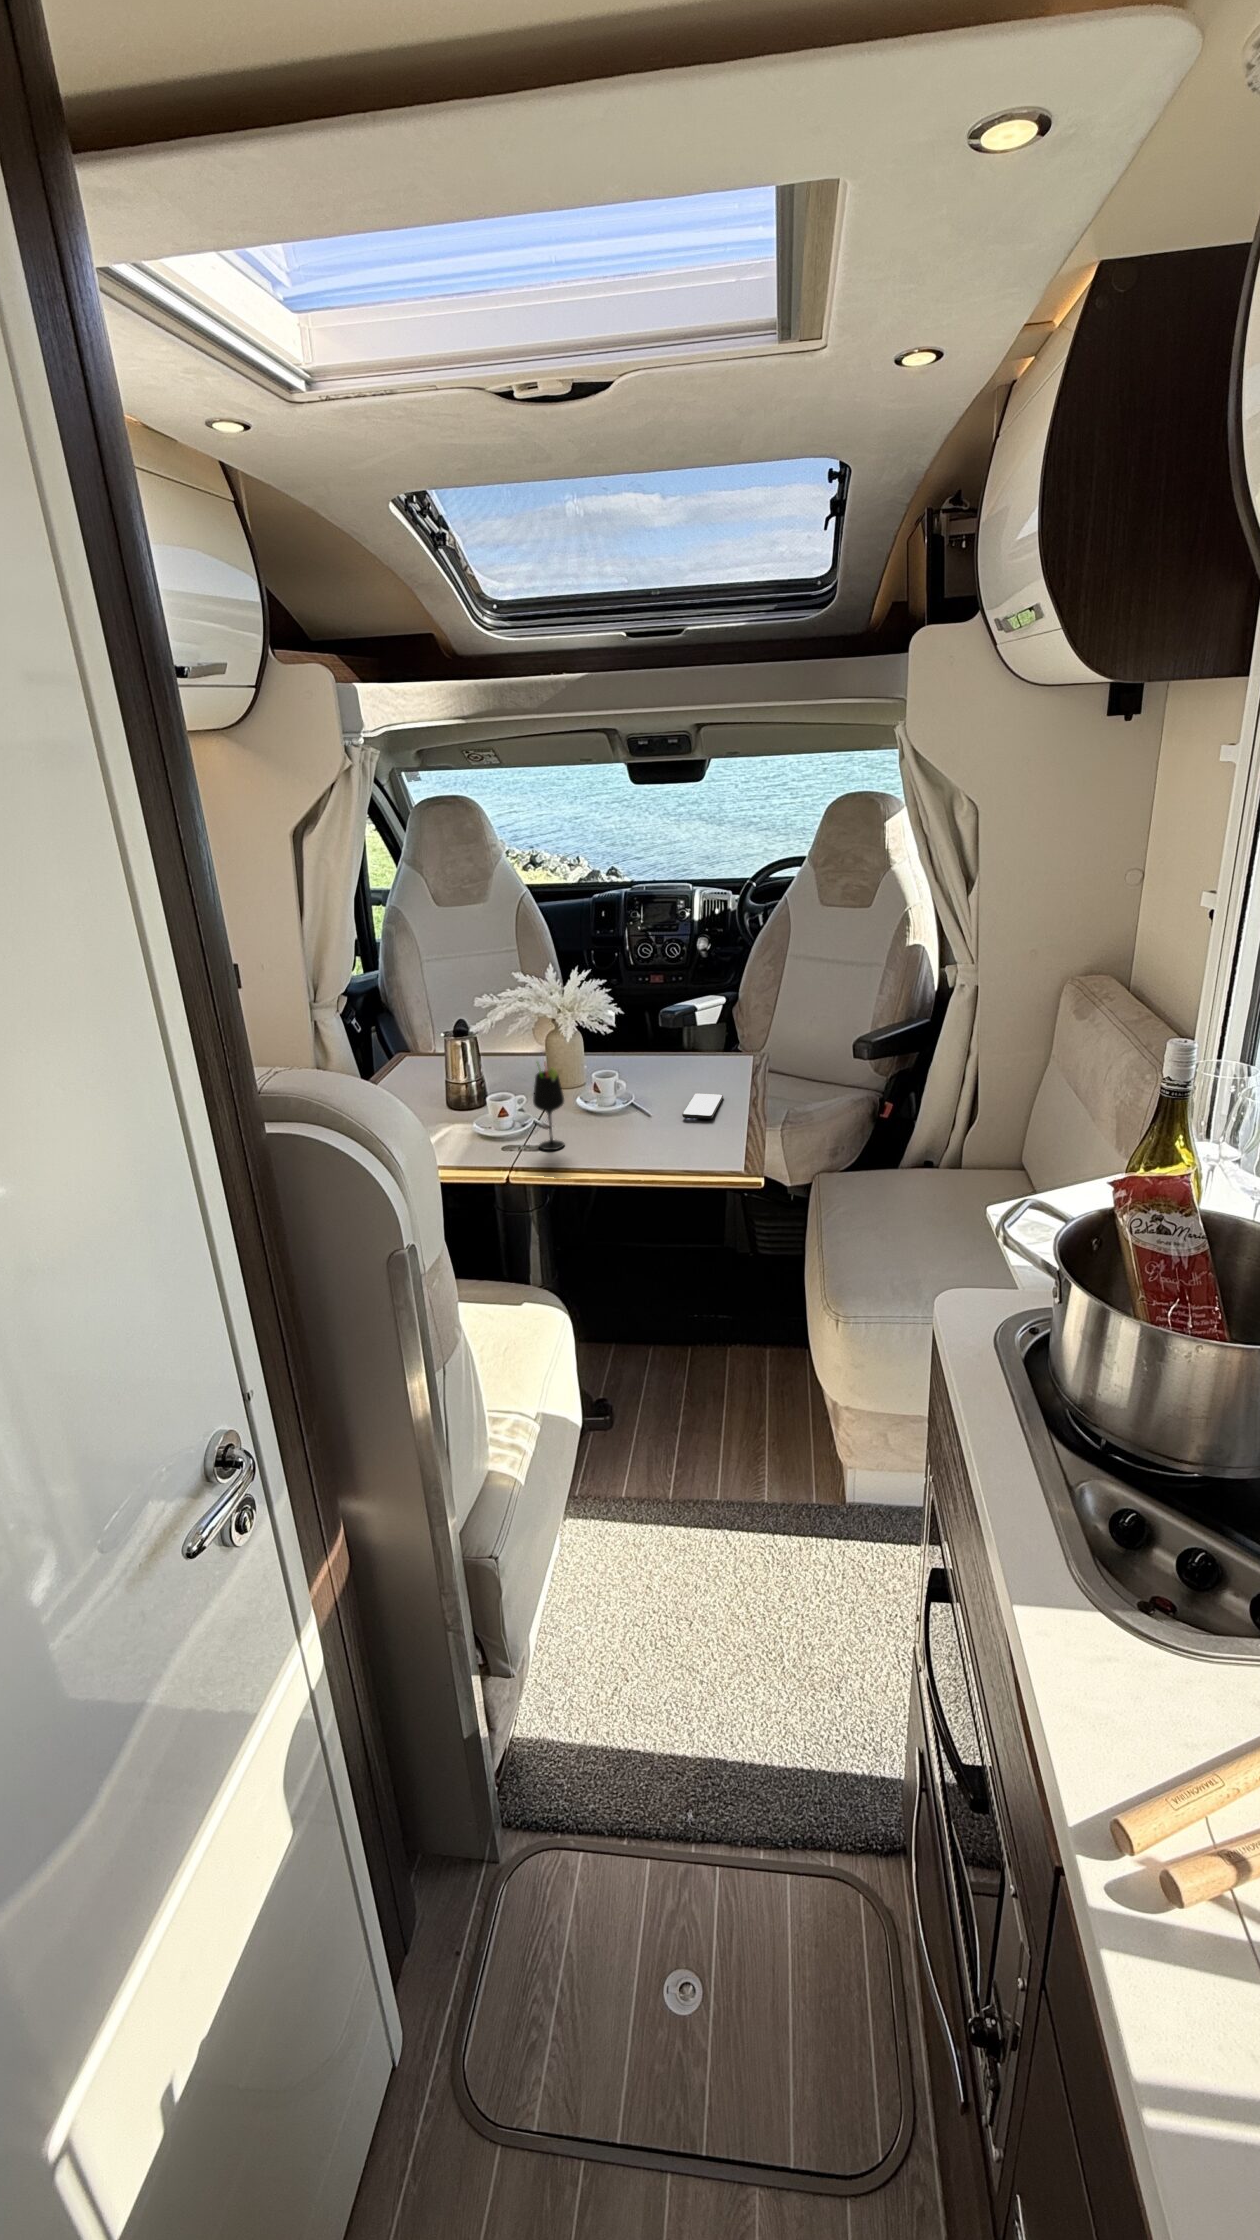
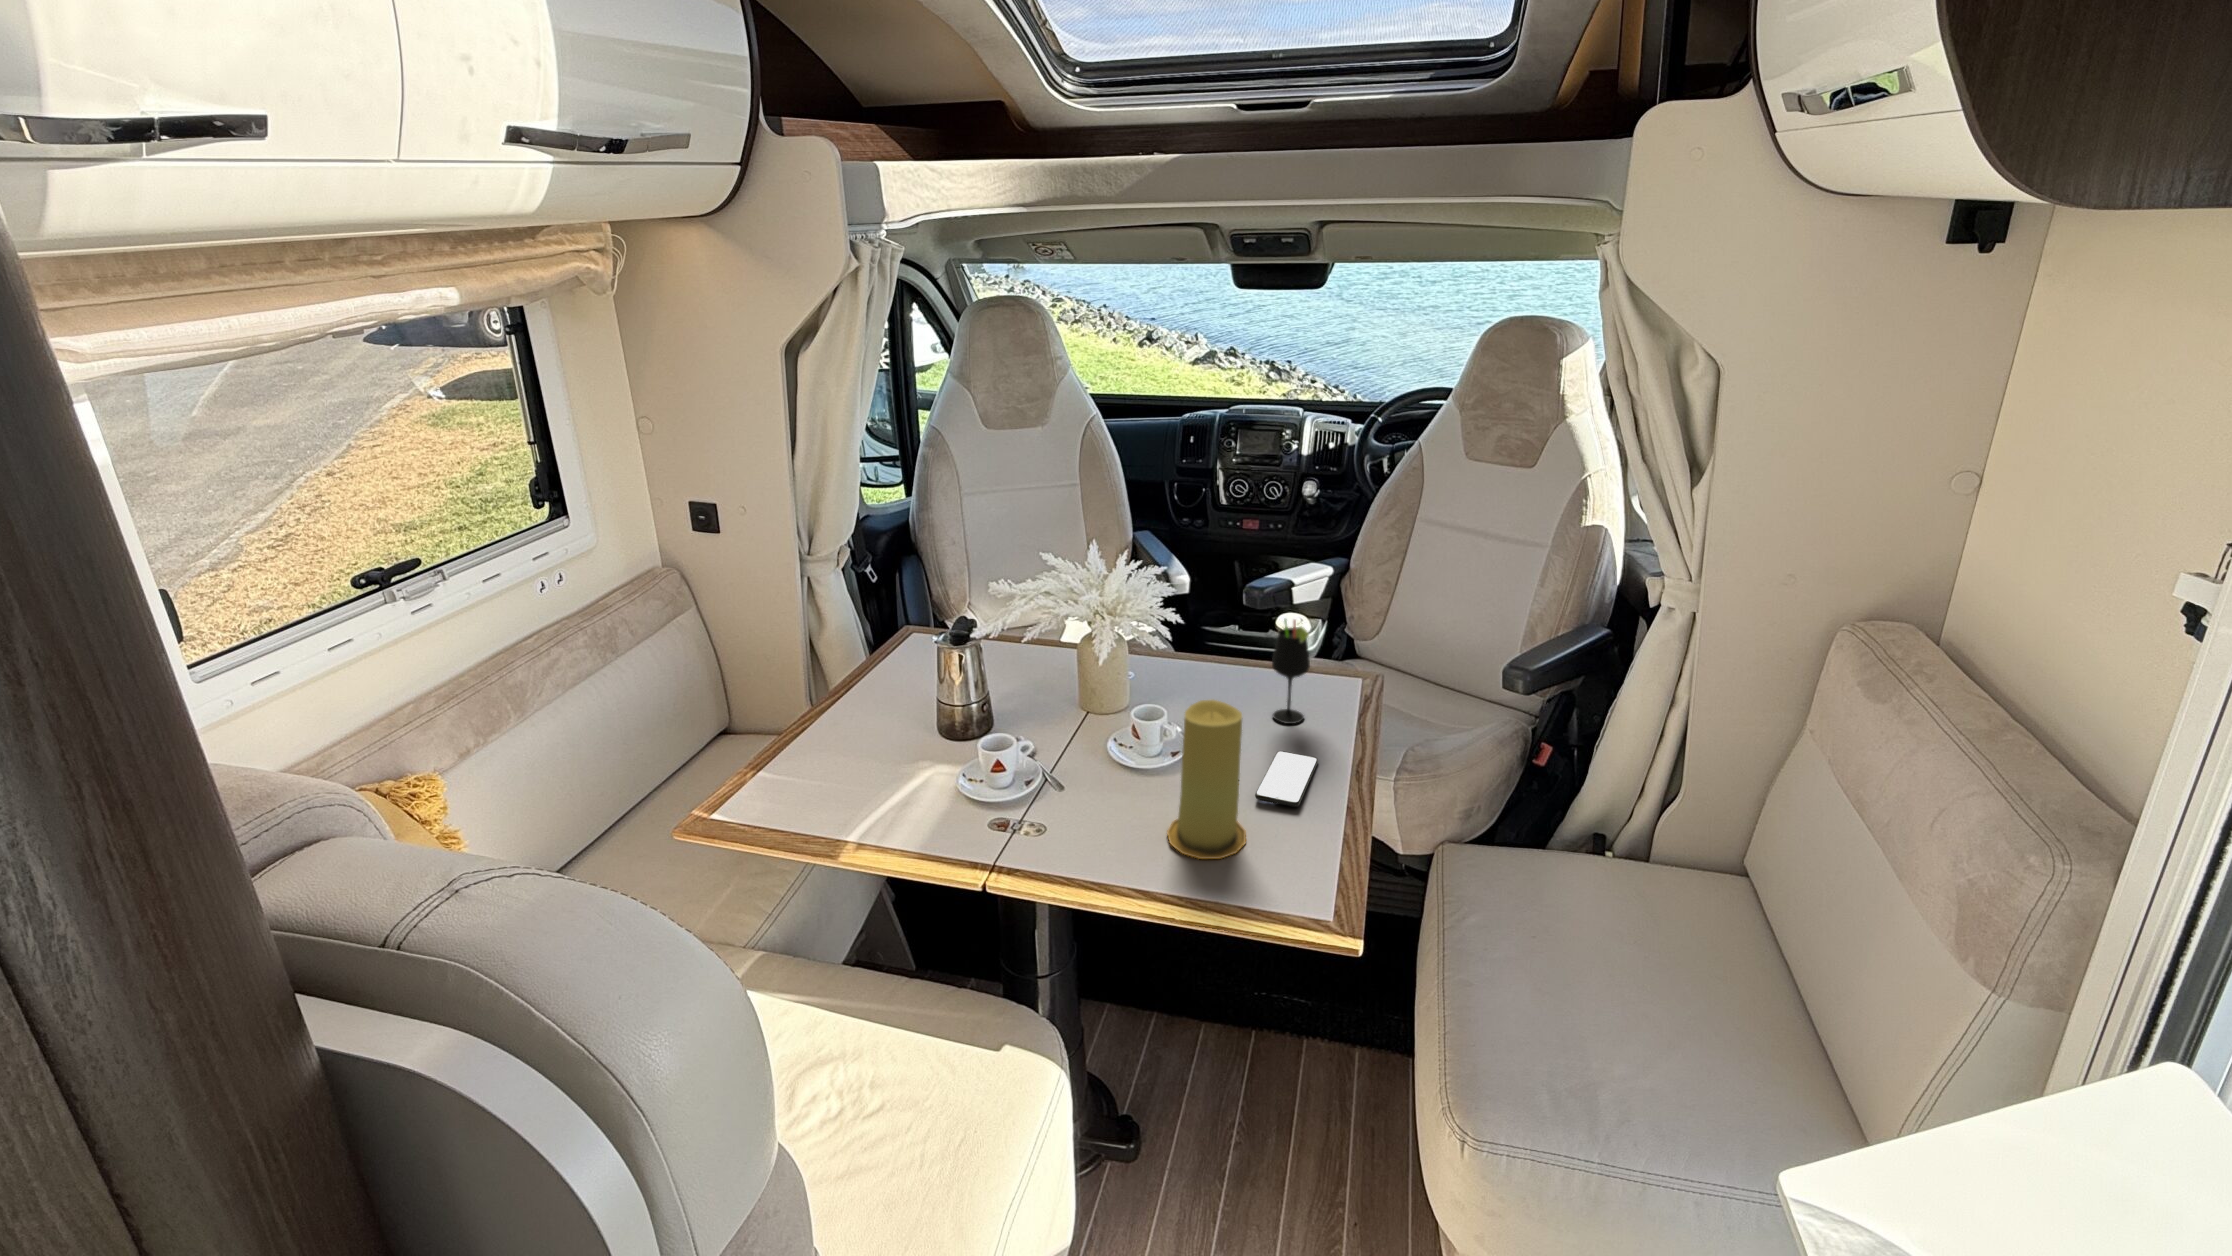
candle: none [625,1043,679,1148] -> present [1167,700,1246,859]
wine glass: present [533,1064,564,1150] -> present [1272,619,1310,724]

